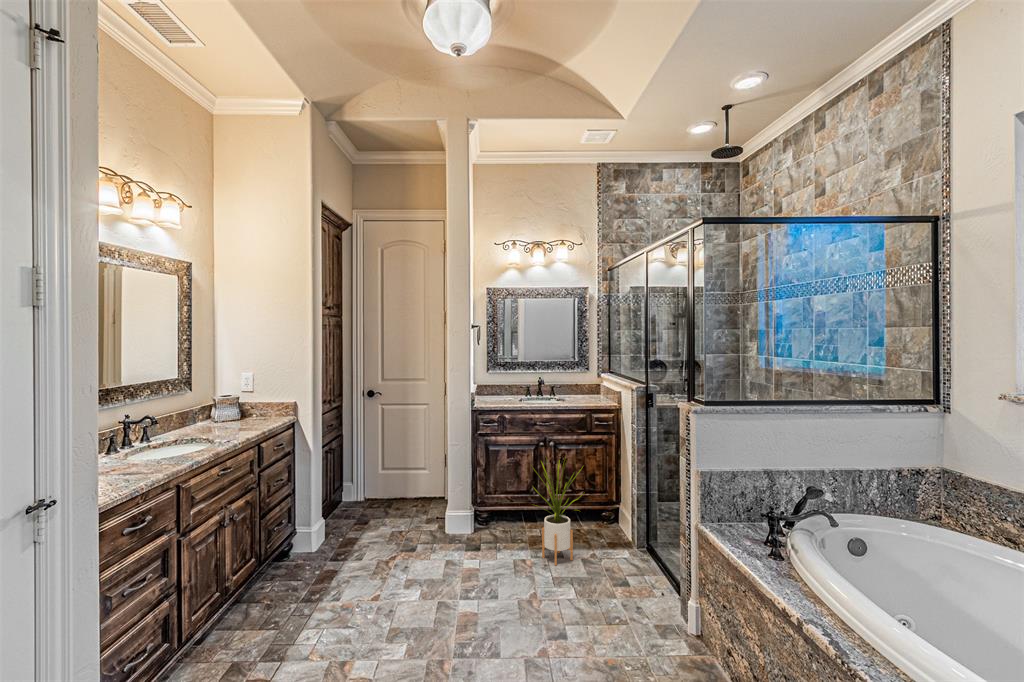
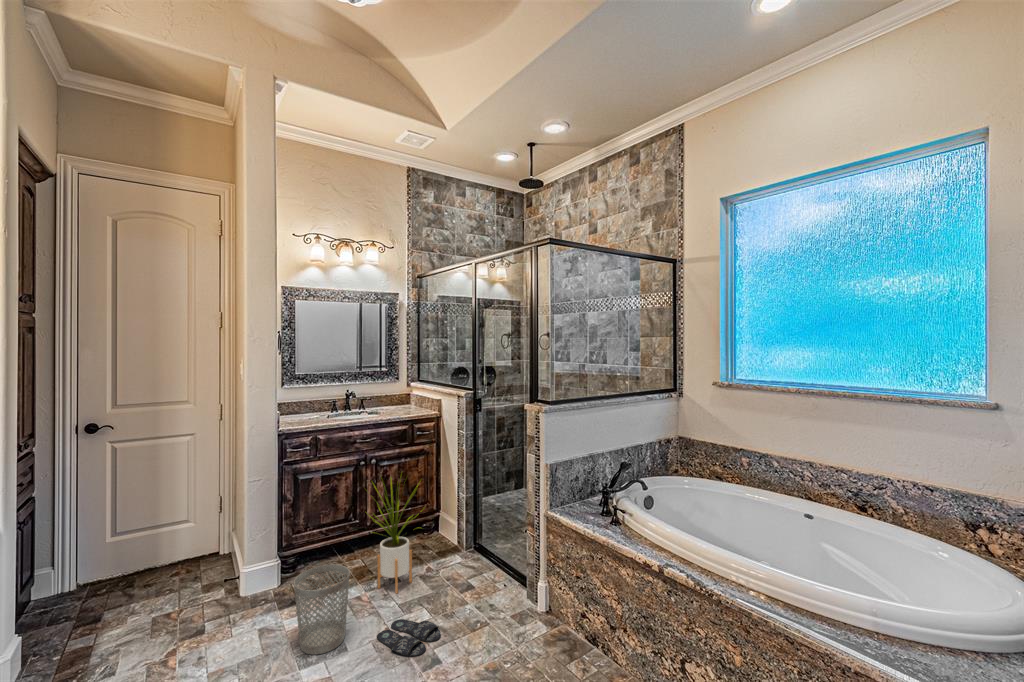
wastebasket: none [463,522,506,592] -> present [294,564,350,655]
slippers: none [524,586,577,618] -> present [377,619,441,657]

